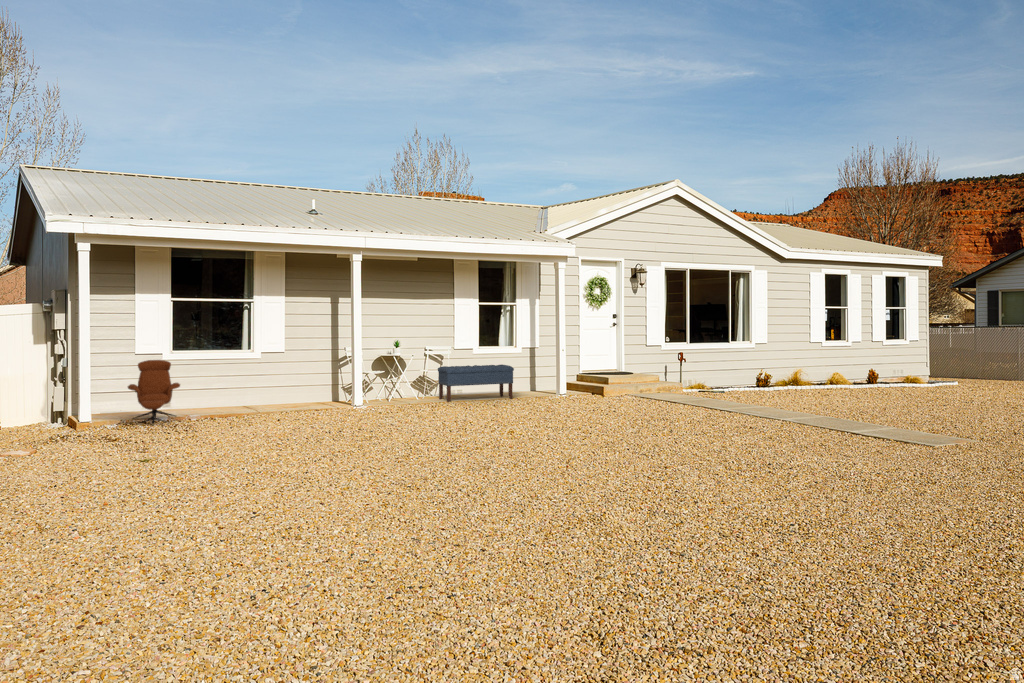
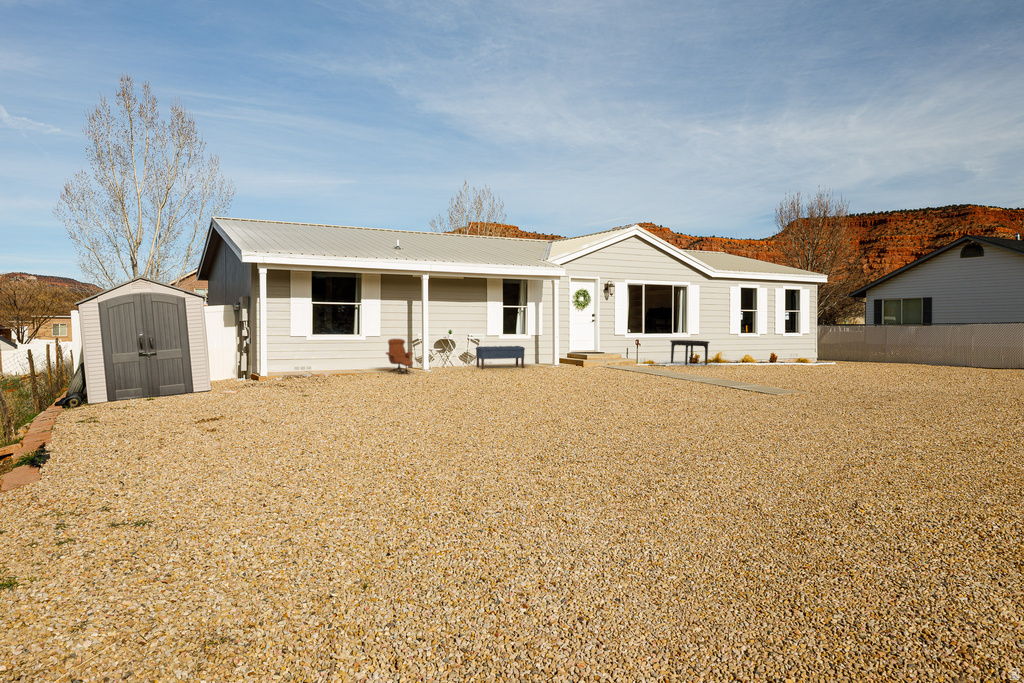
round table: none [727,352,788,390] -> present [670,340,709,365]
lounge chair: present [128,360,180,425] -> present [386,339,413,373]

